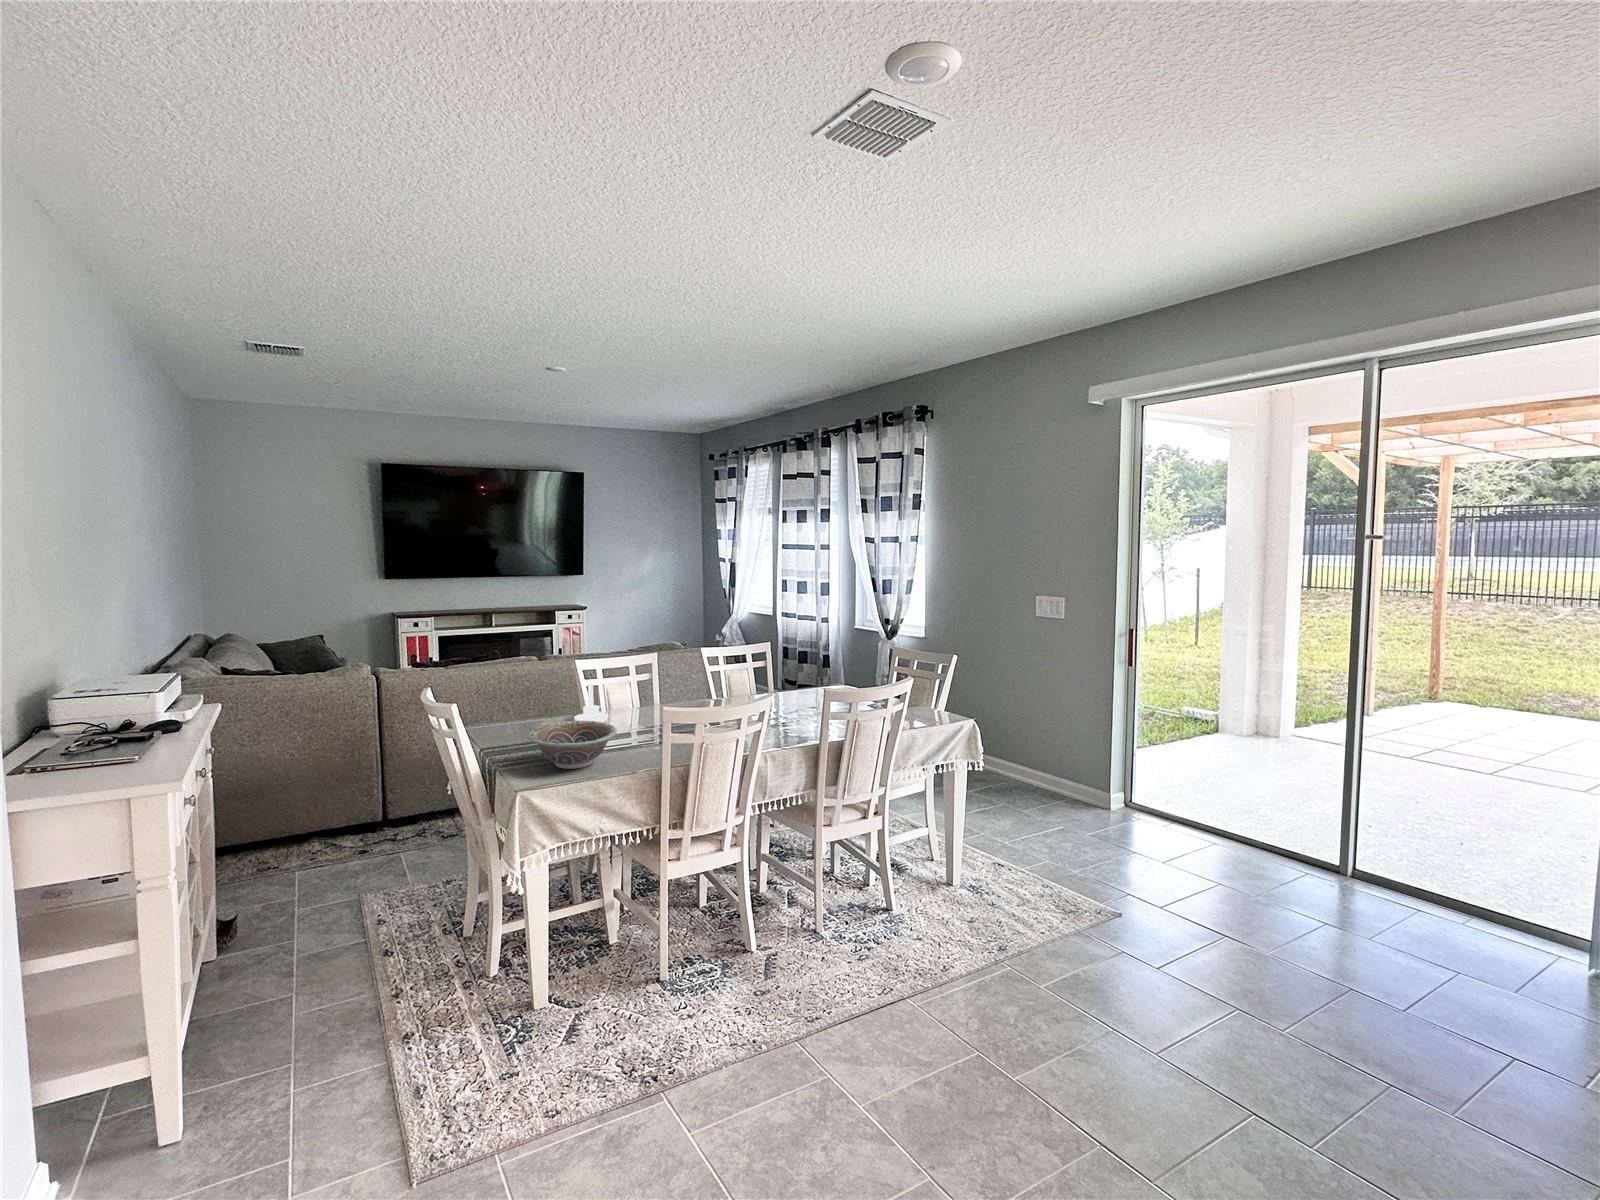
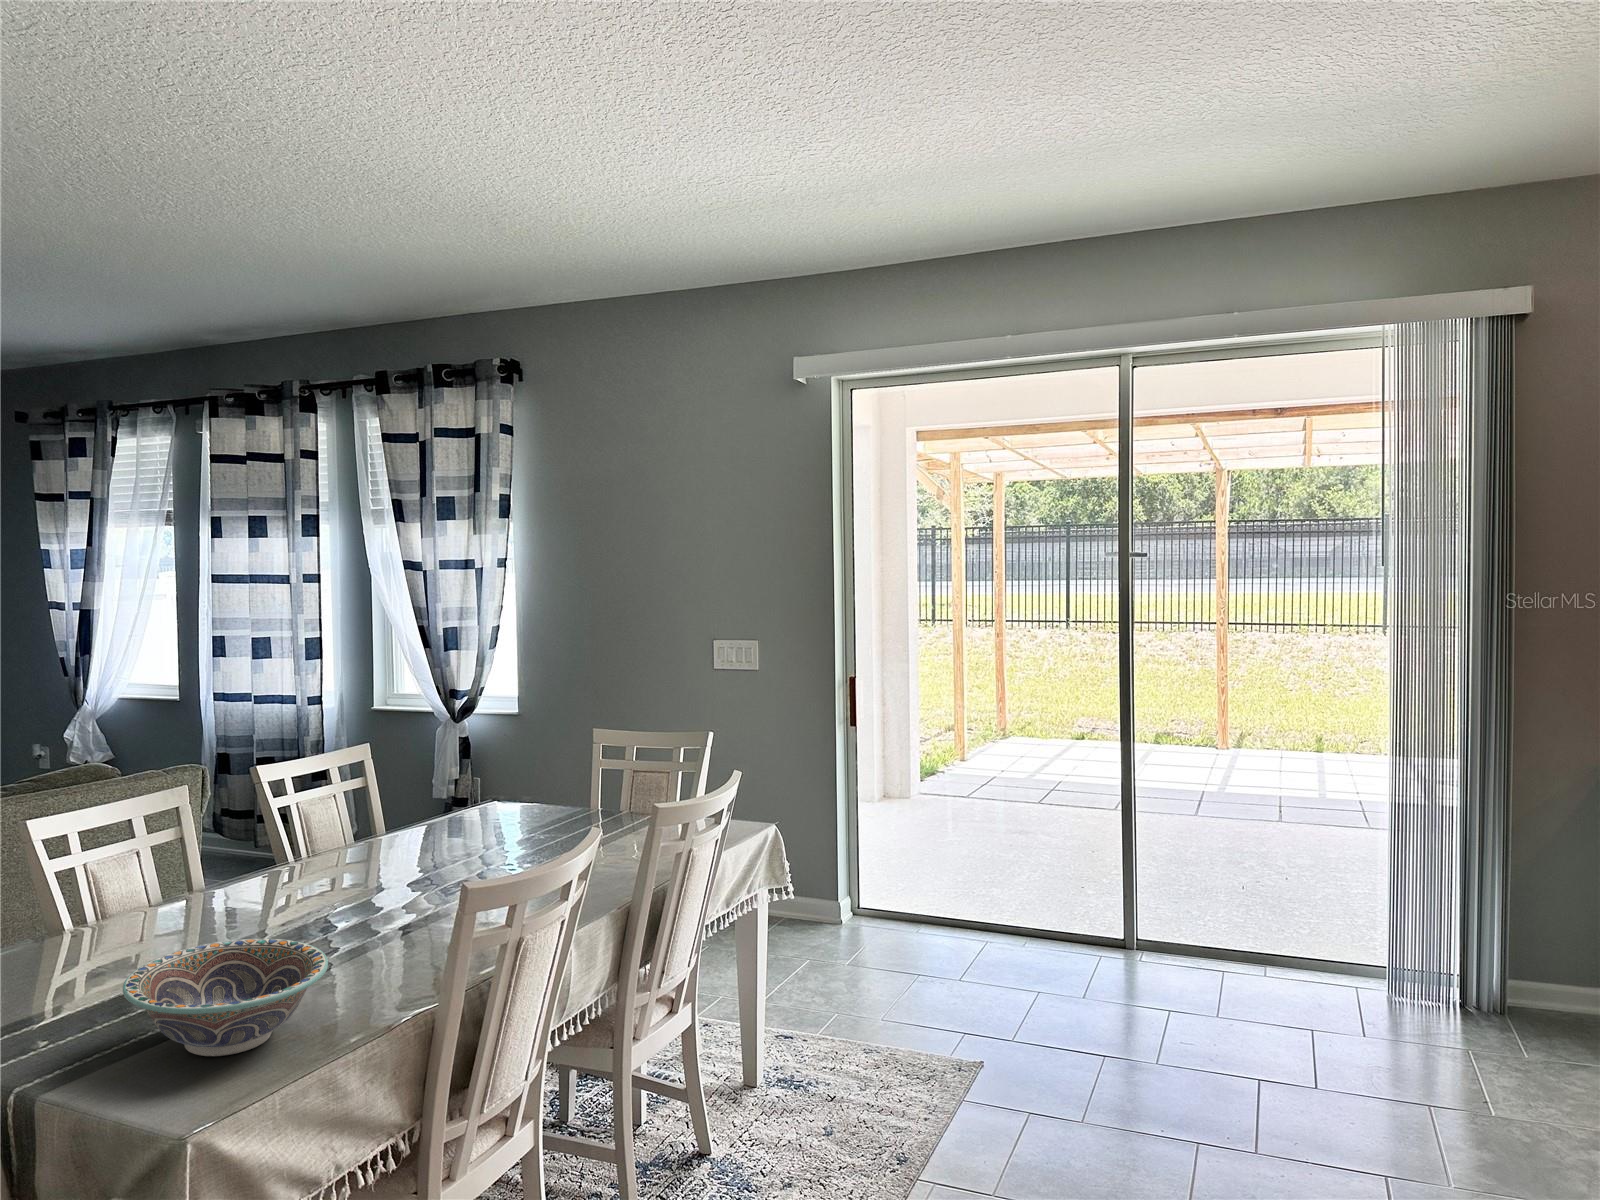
candle holder: present [574,679,608,722] -> none [62,852,145,952]

